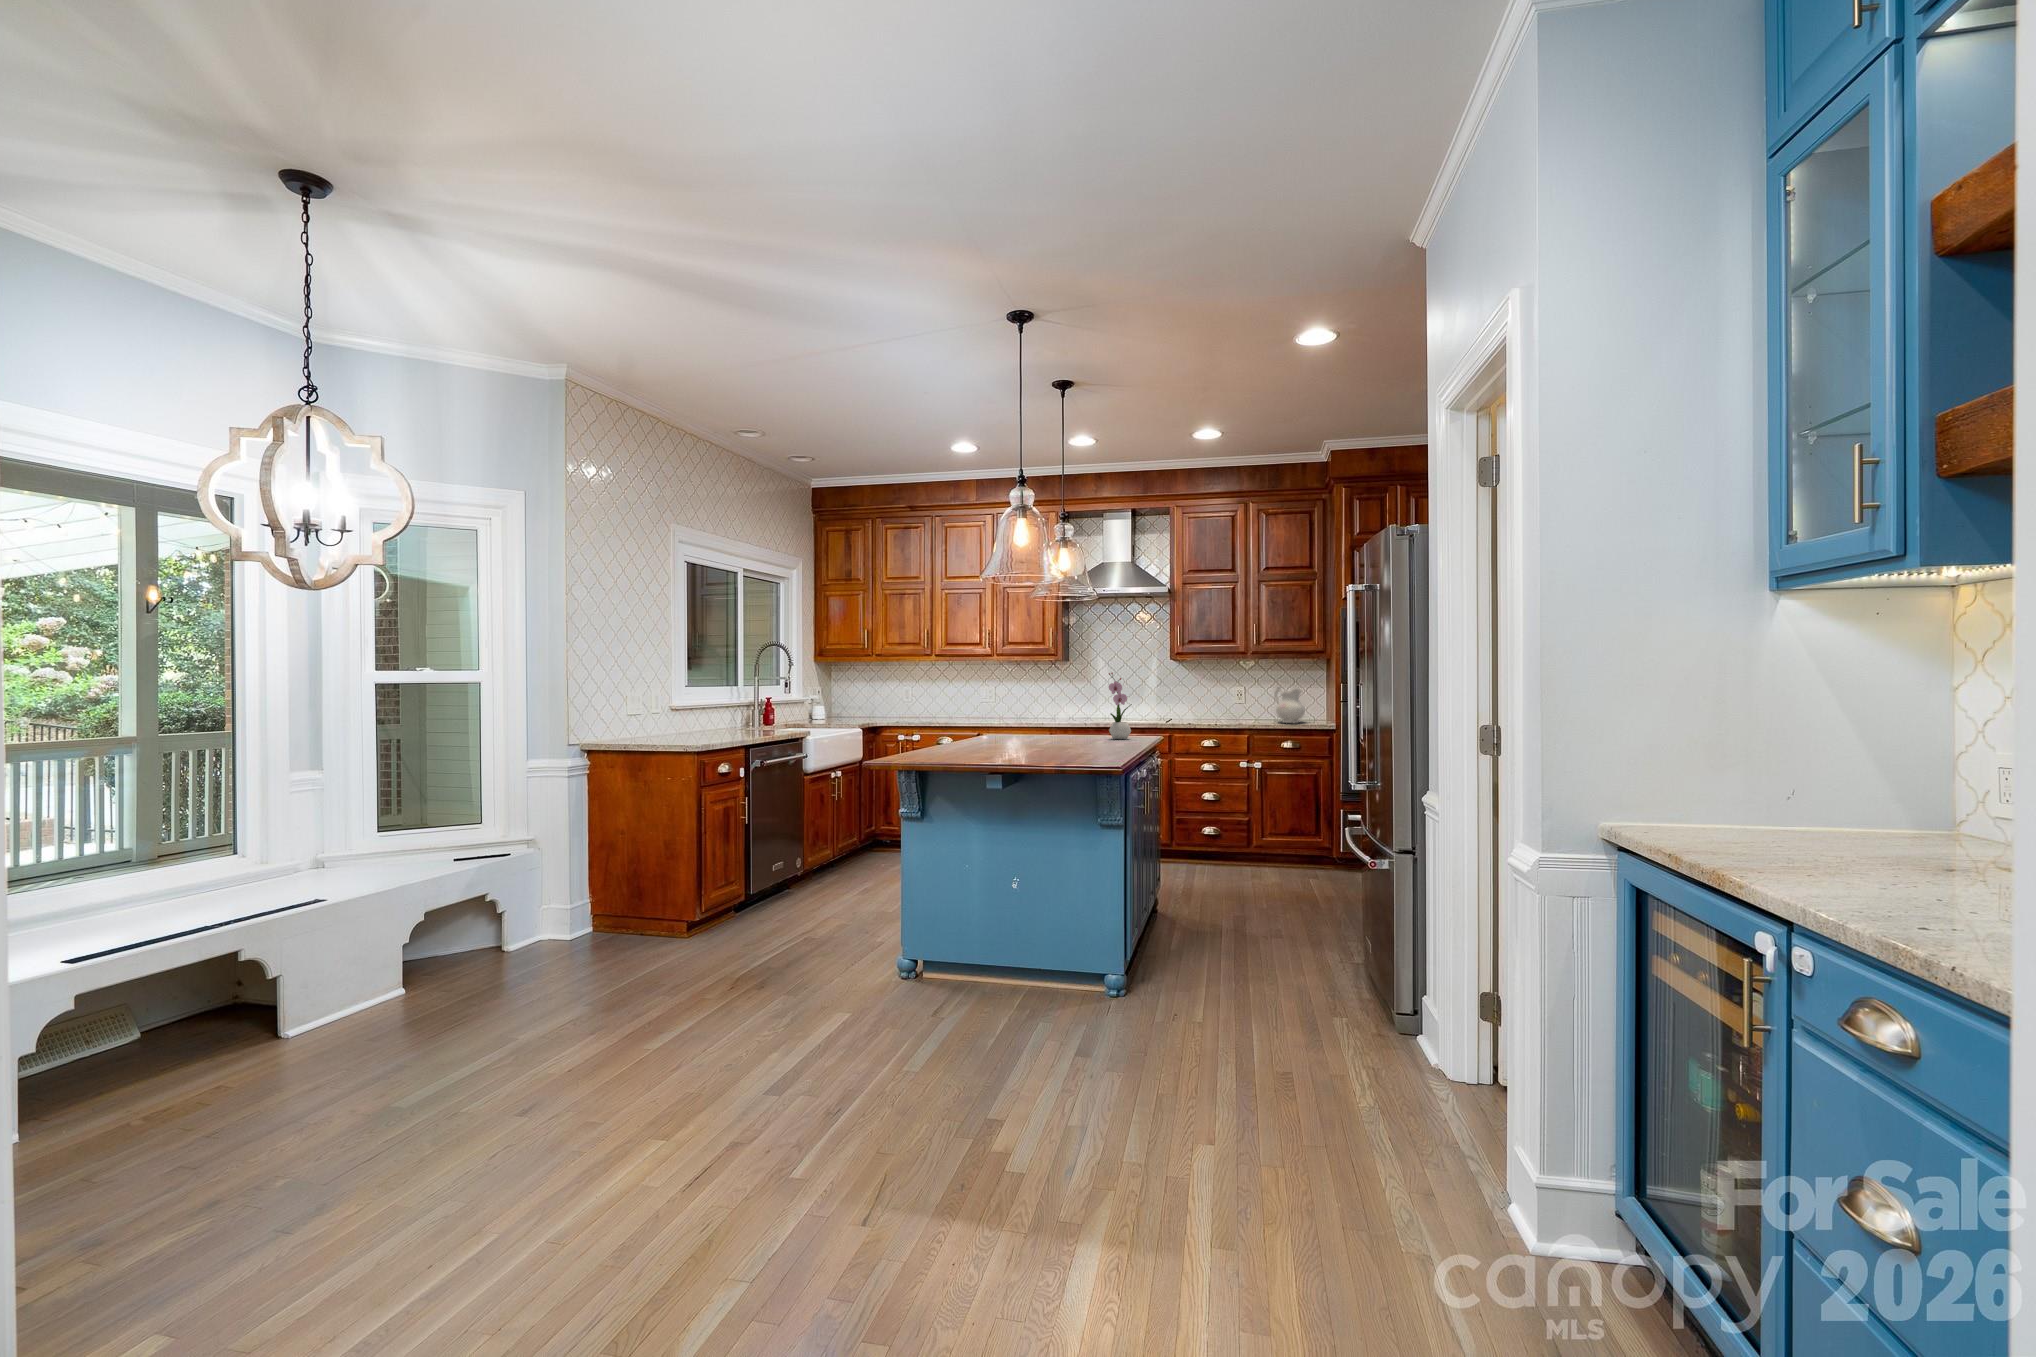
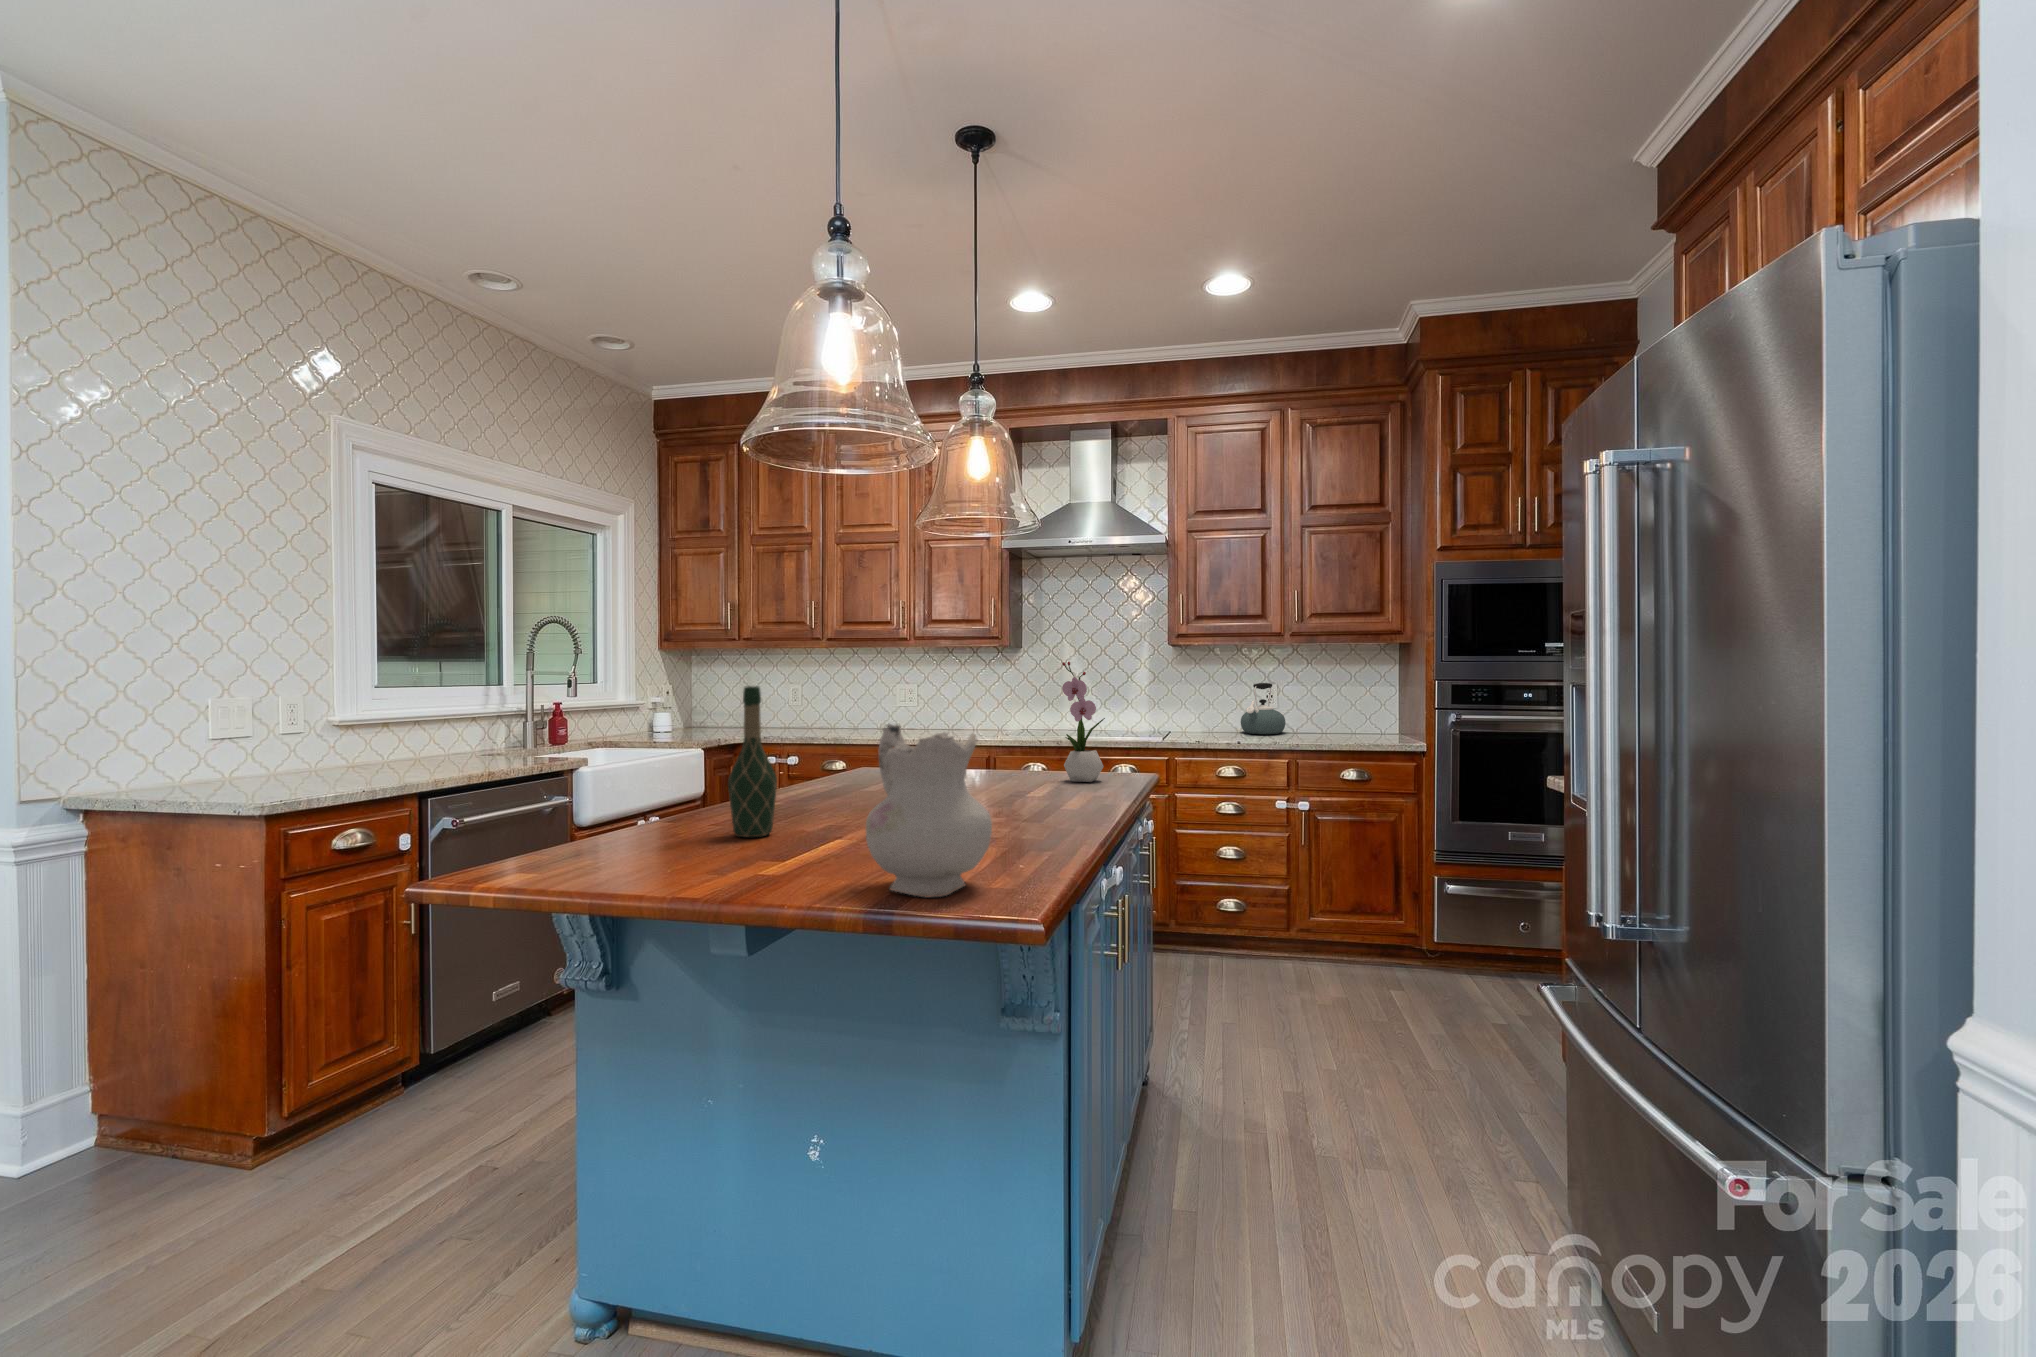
wine bottle: none [961,685,983,754] -> present [728,686,777,837]
kettle: none [1219,686,1250,720] -> present [1241,683,1285,734]
ceramic pitcher: present [1274,687,1305,723] -> present [866,724,992,897]

